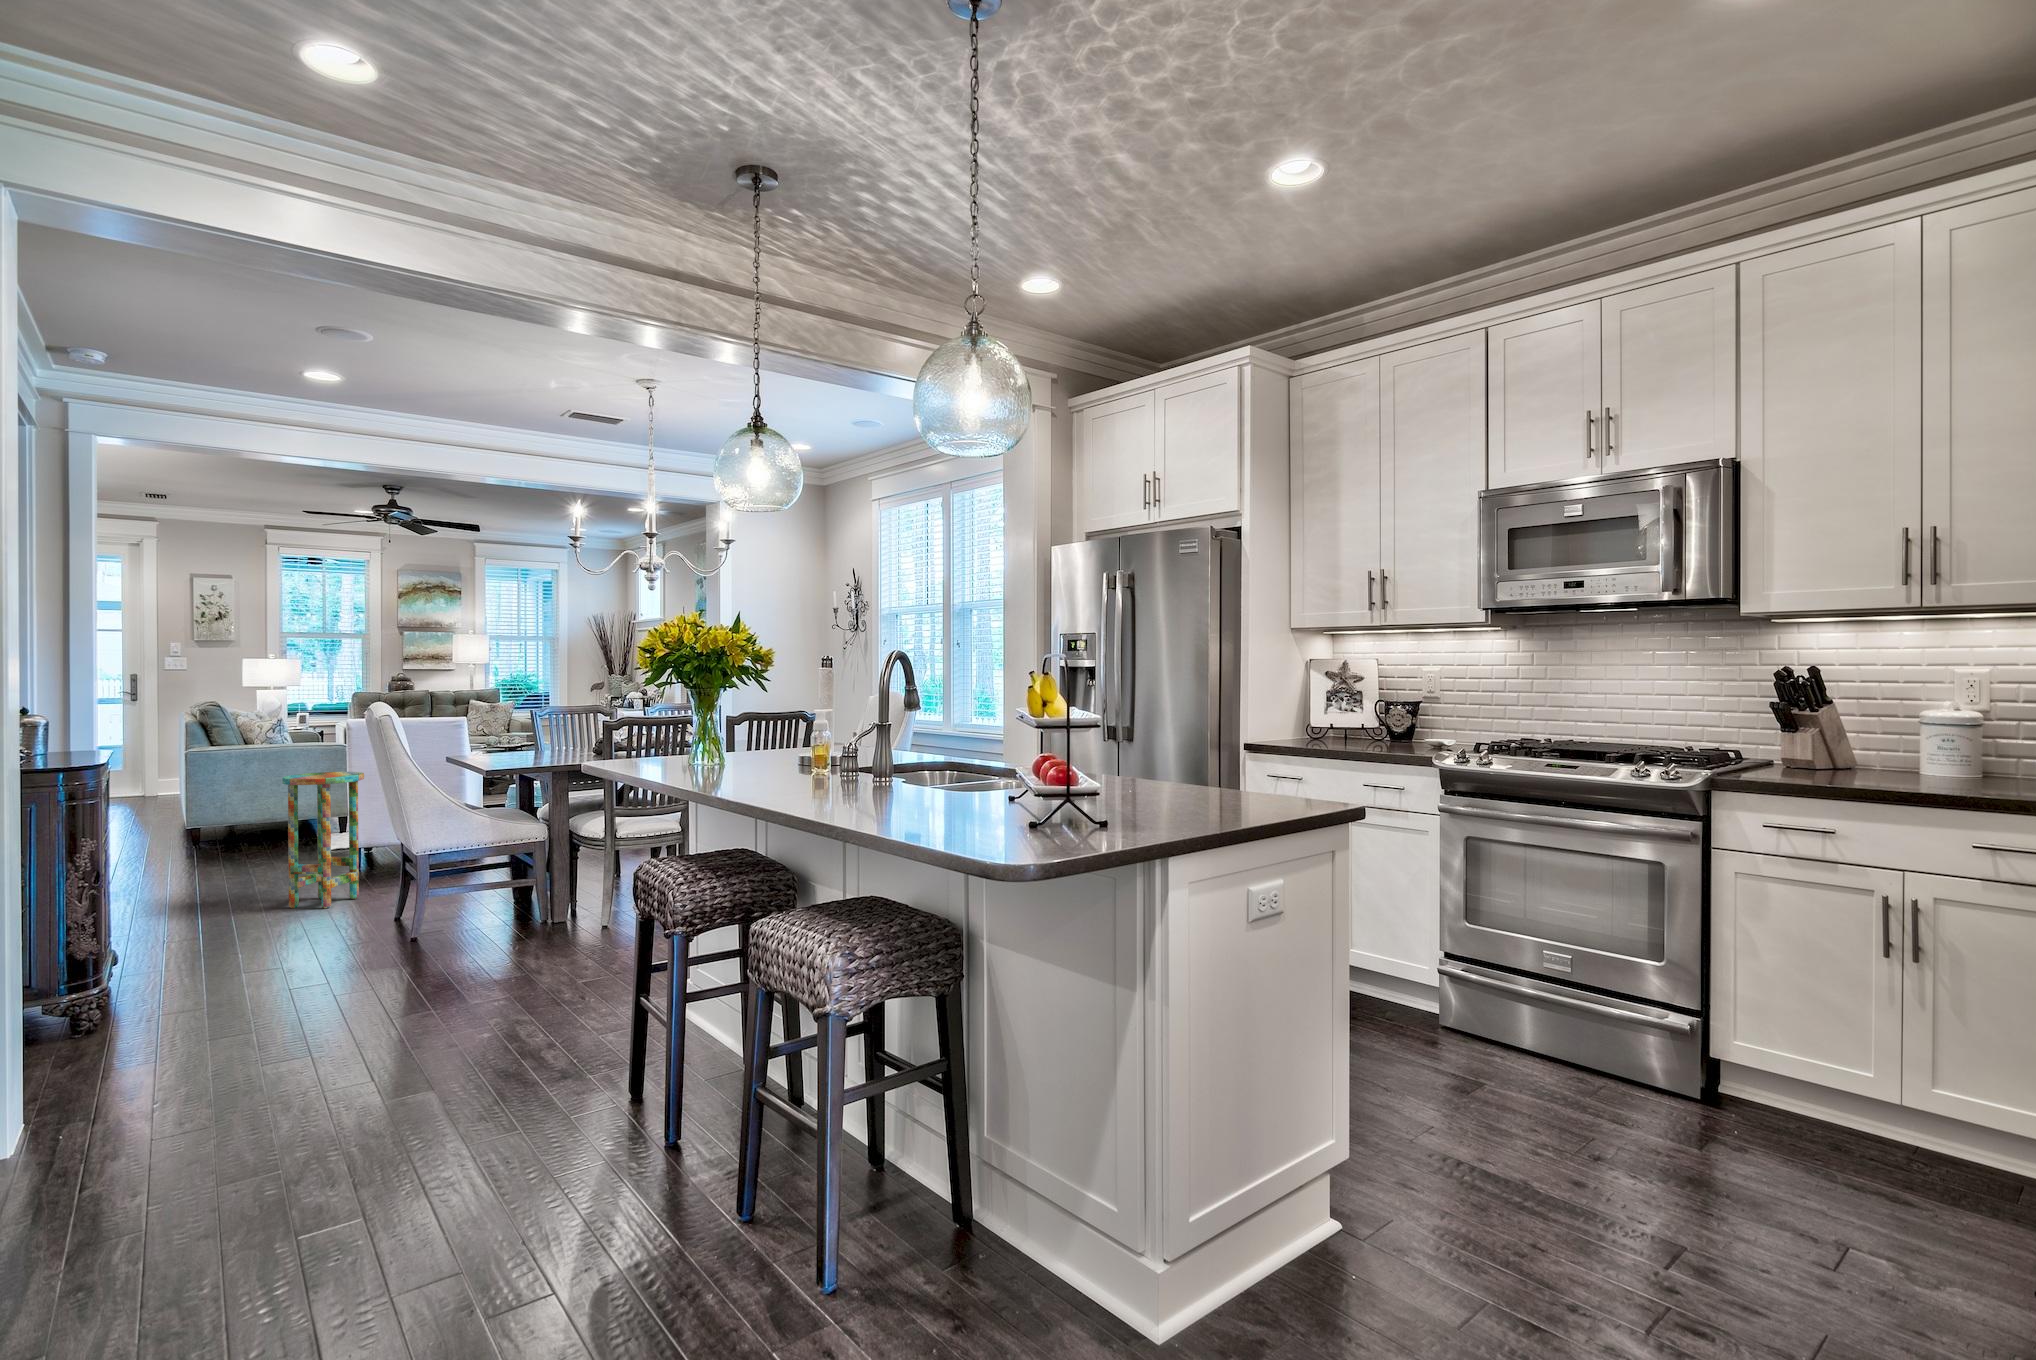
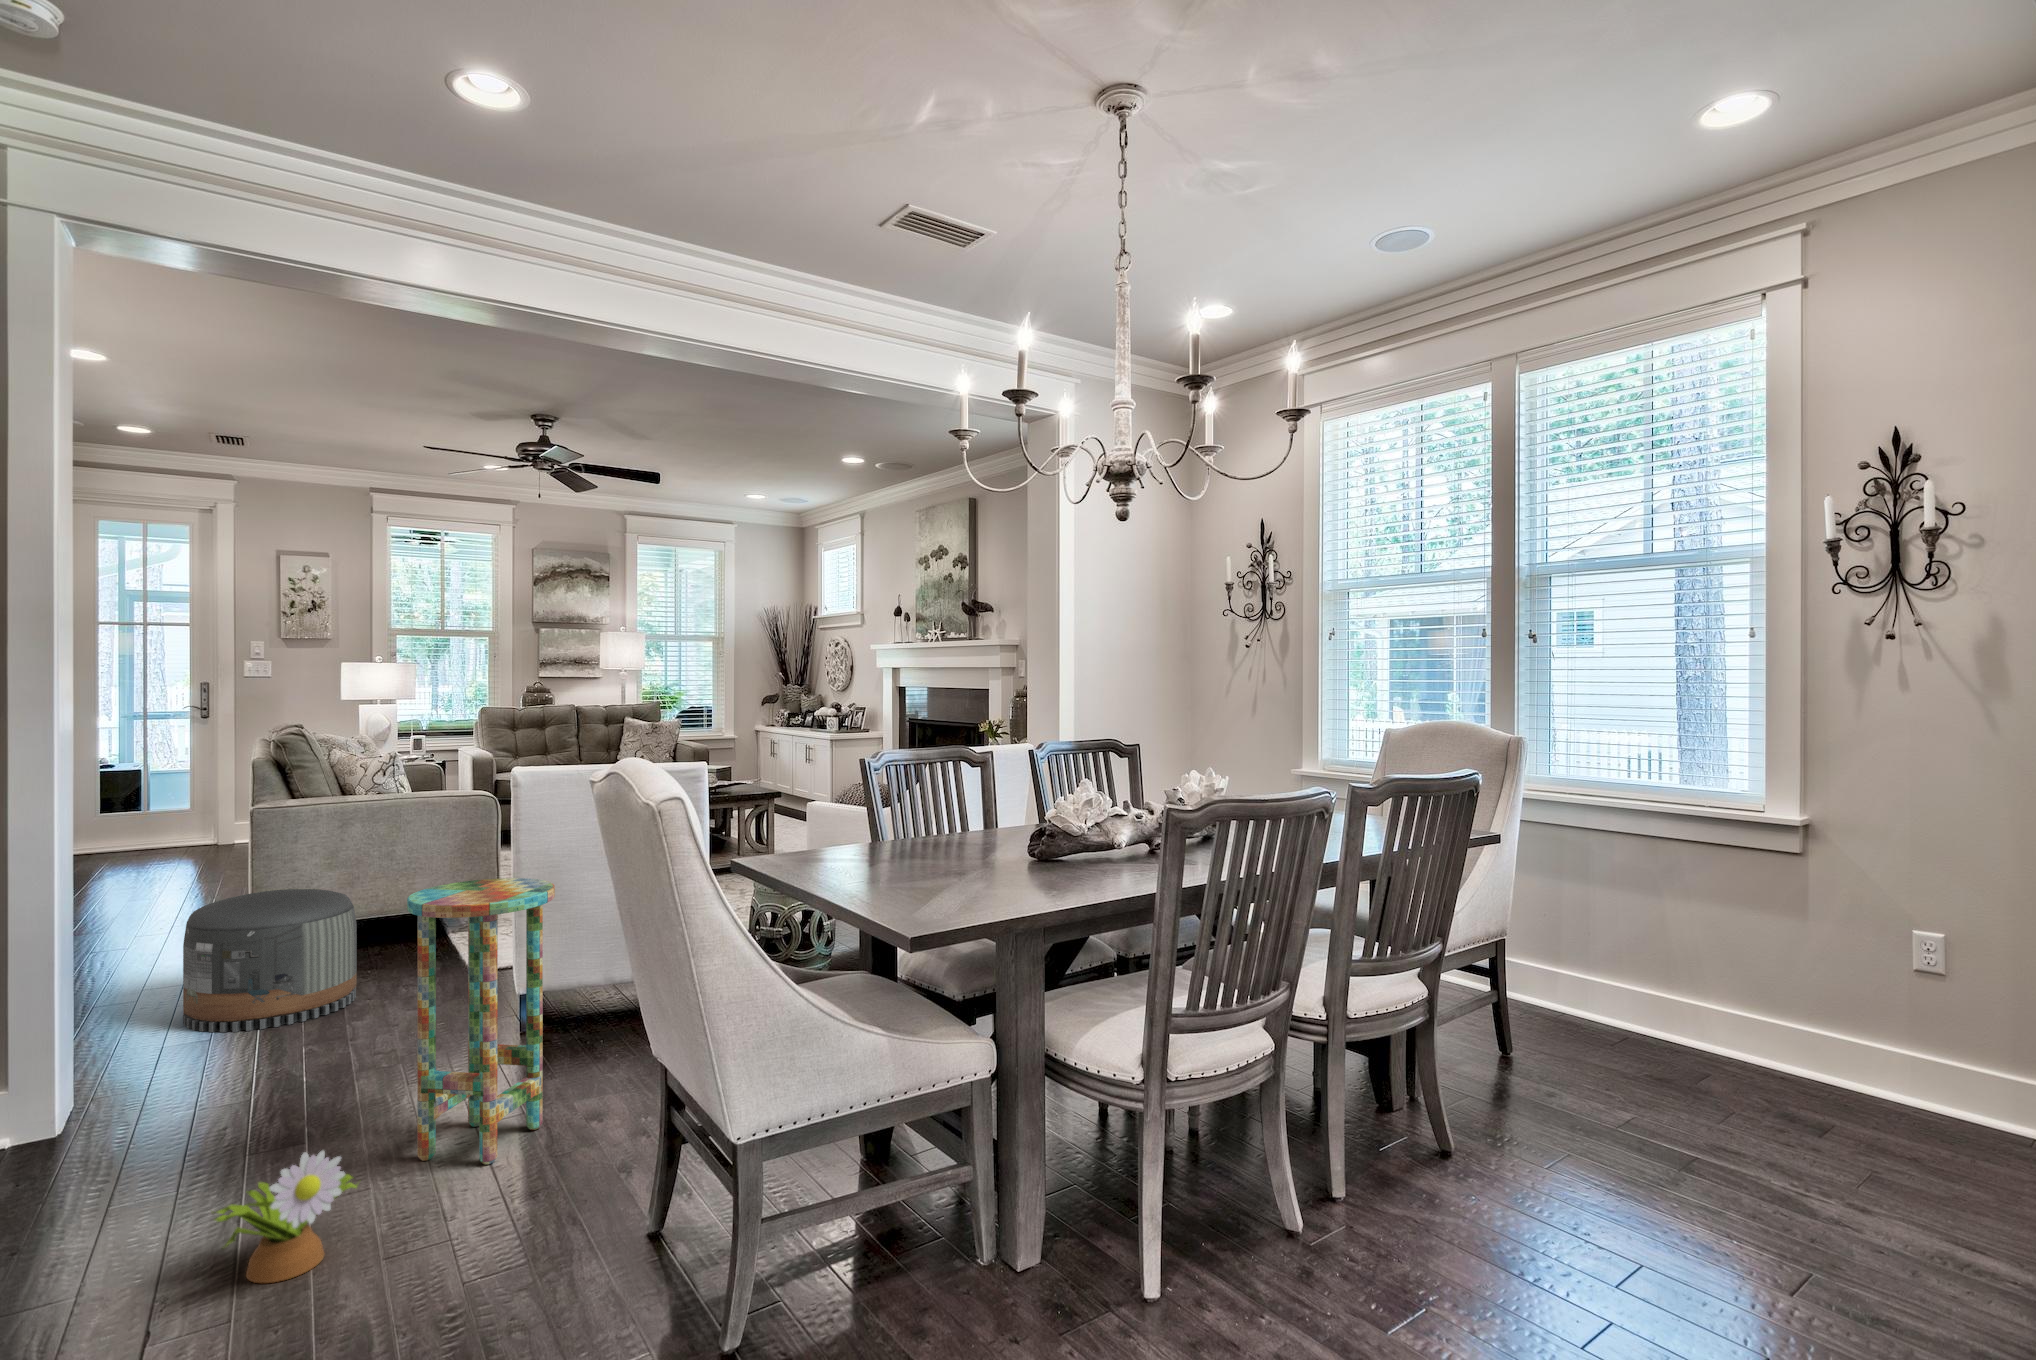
pouf: none [147,797,256,874] -> present [183,889,357,1032]
decorative plant: none [185,879,258,937] -> present [215,1151,358,1283]

